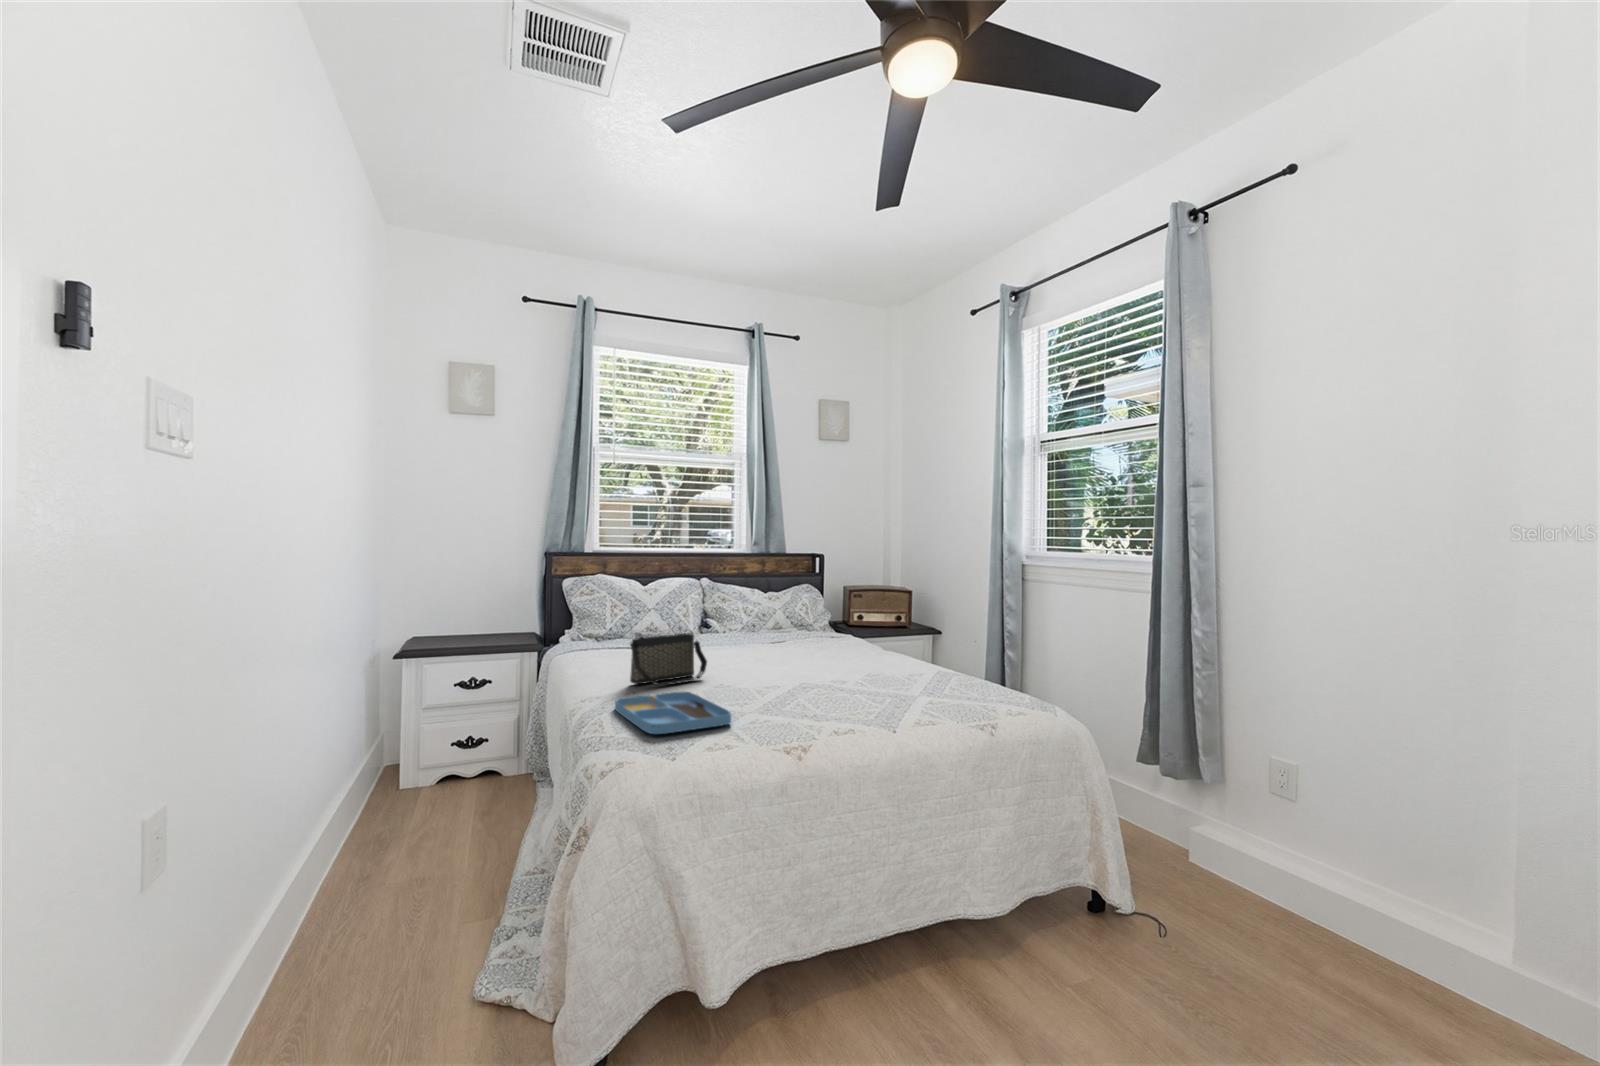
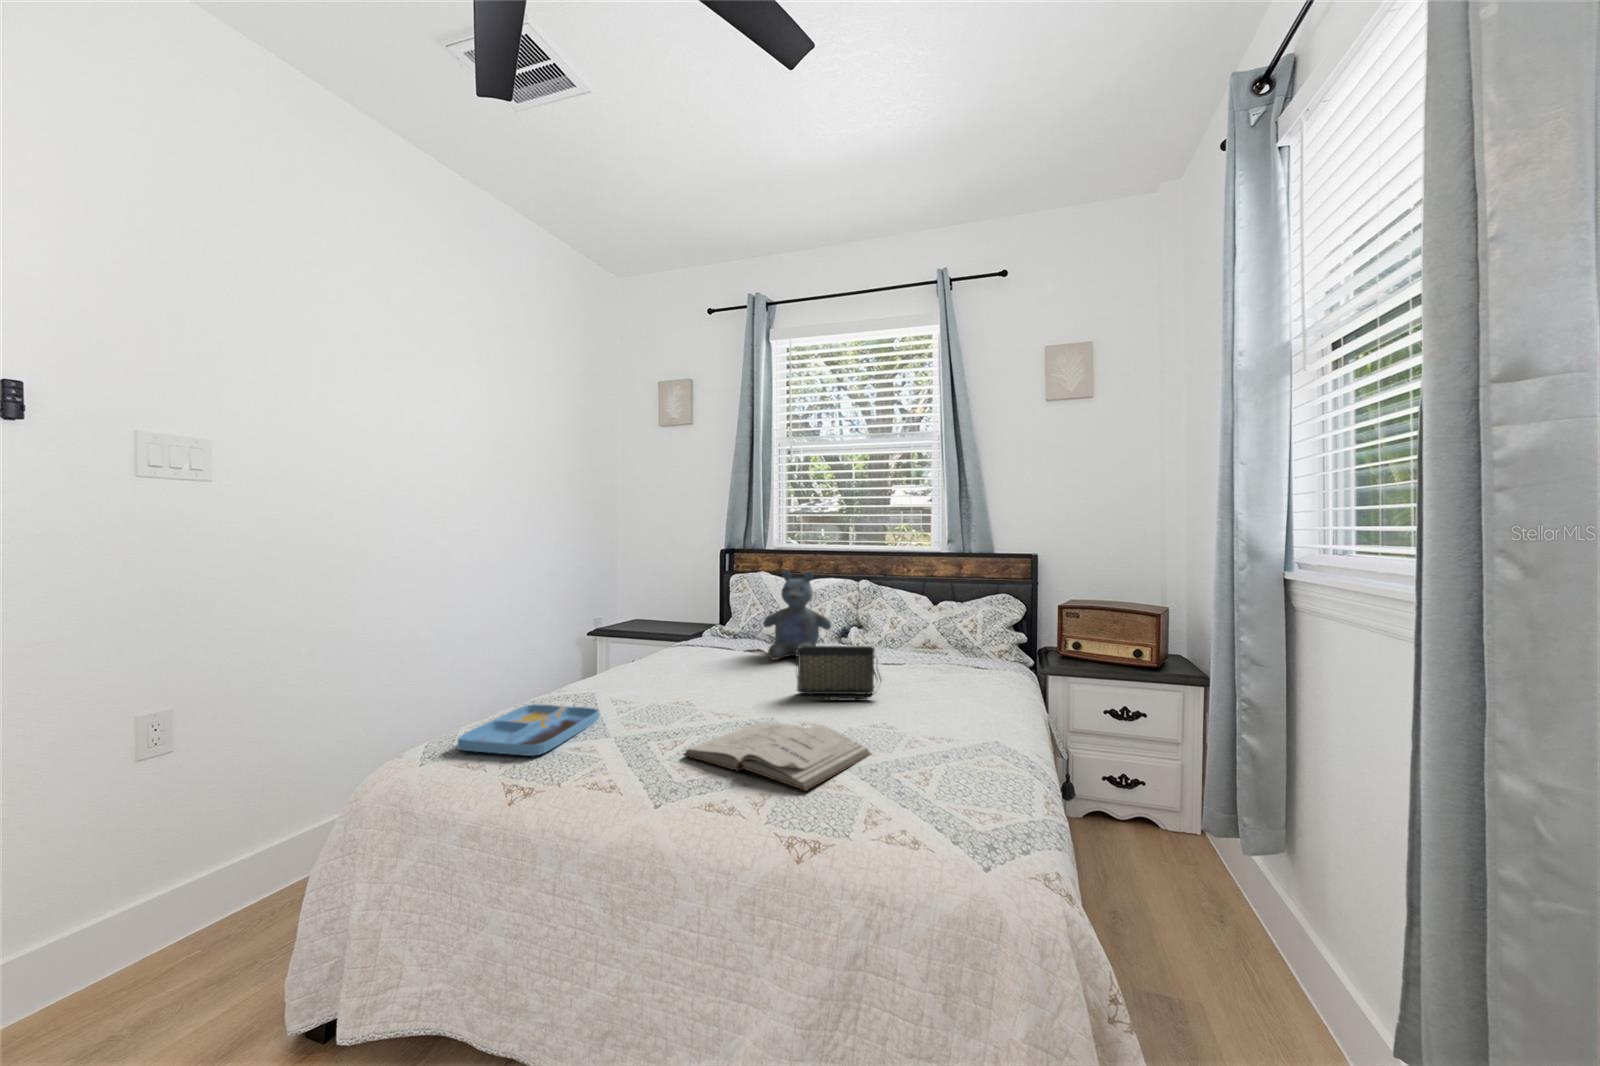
stuffed bear: none [669,569,729,647] -> present [763,571,831,660]
handbag: present [630,634,707,685] -> present [796,646,881,701]
book: none [813,669,942,702] -> present [683,722,871,791]

